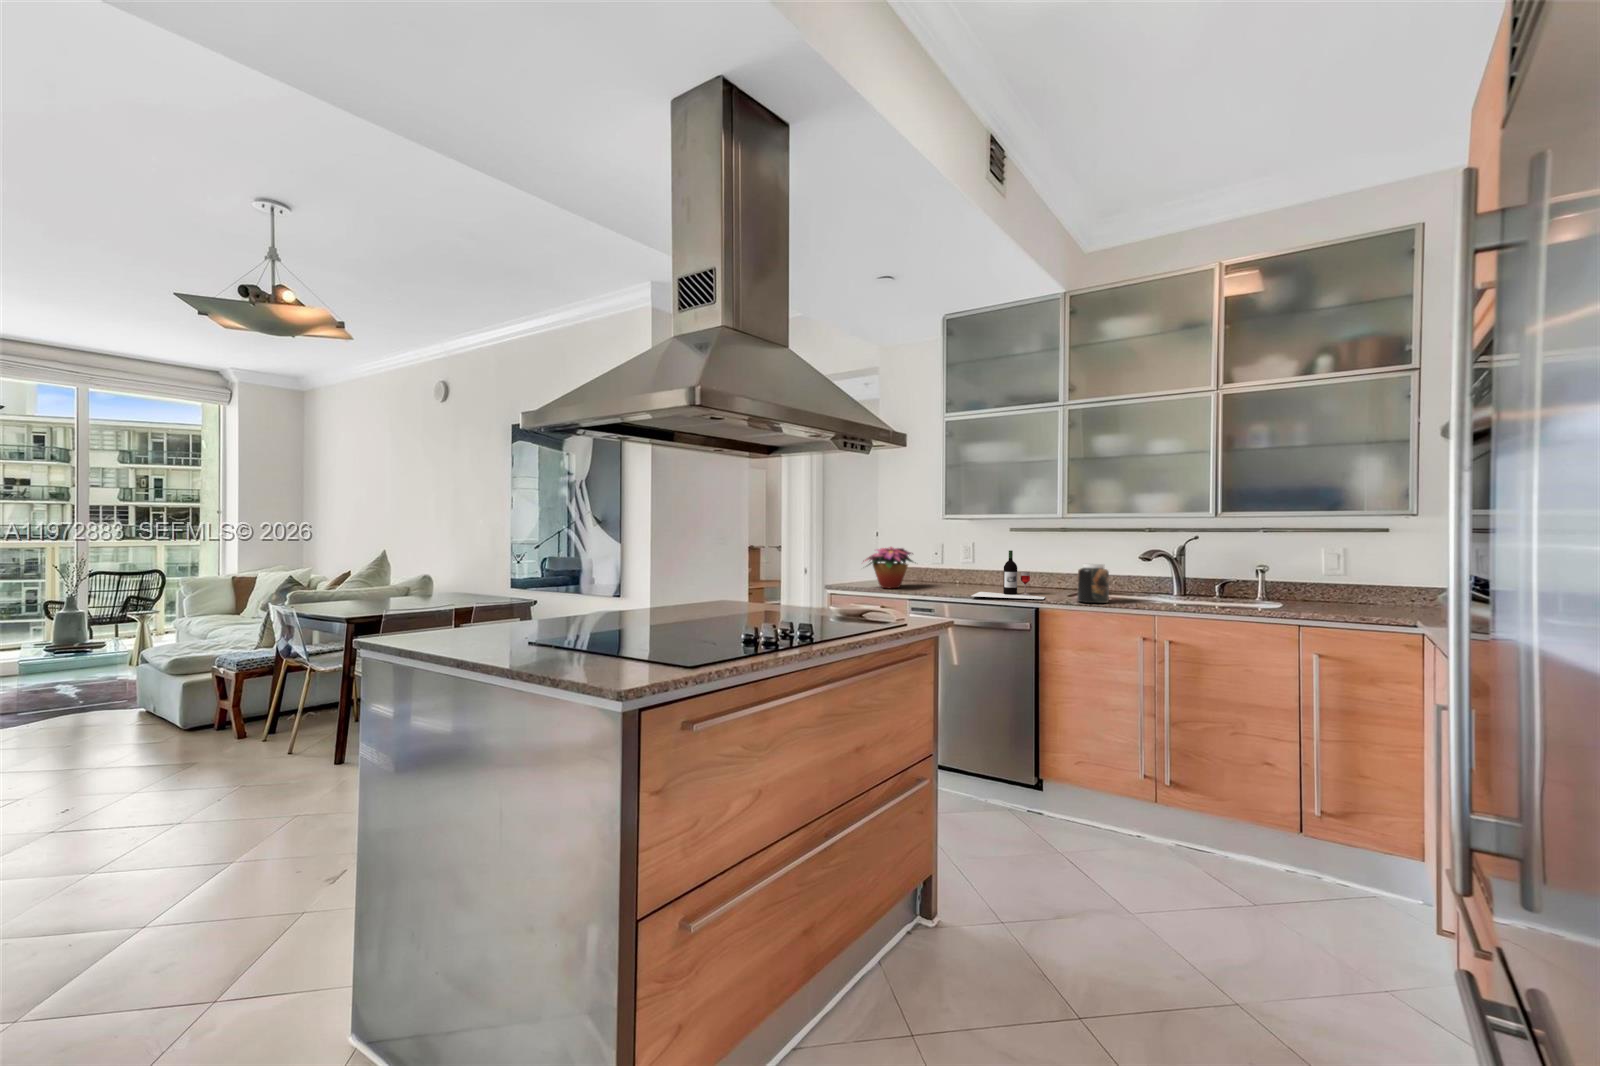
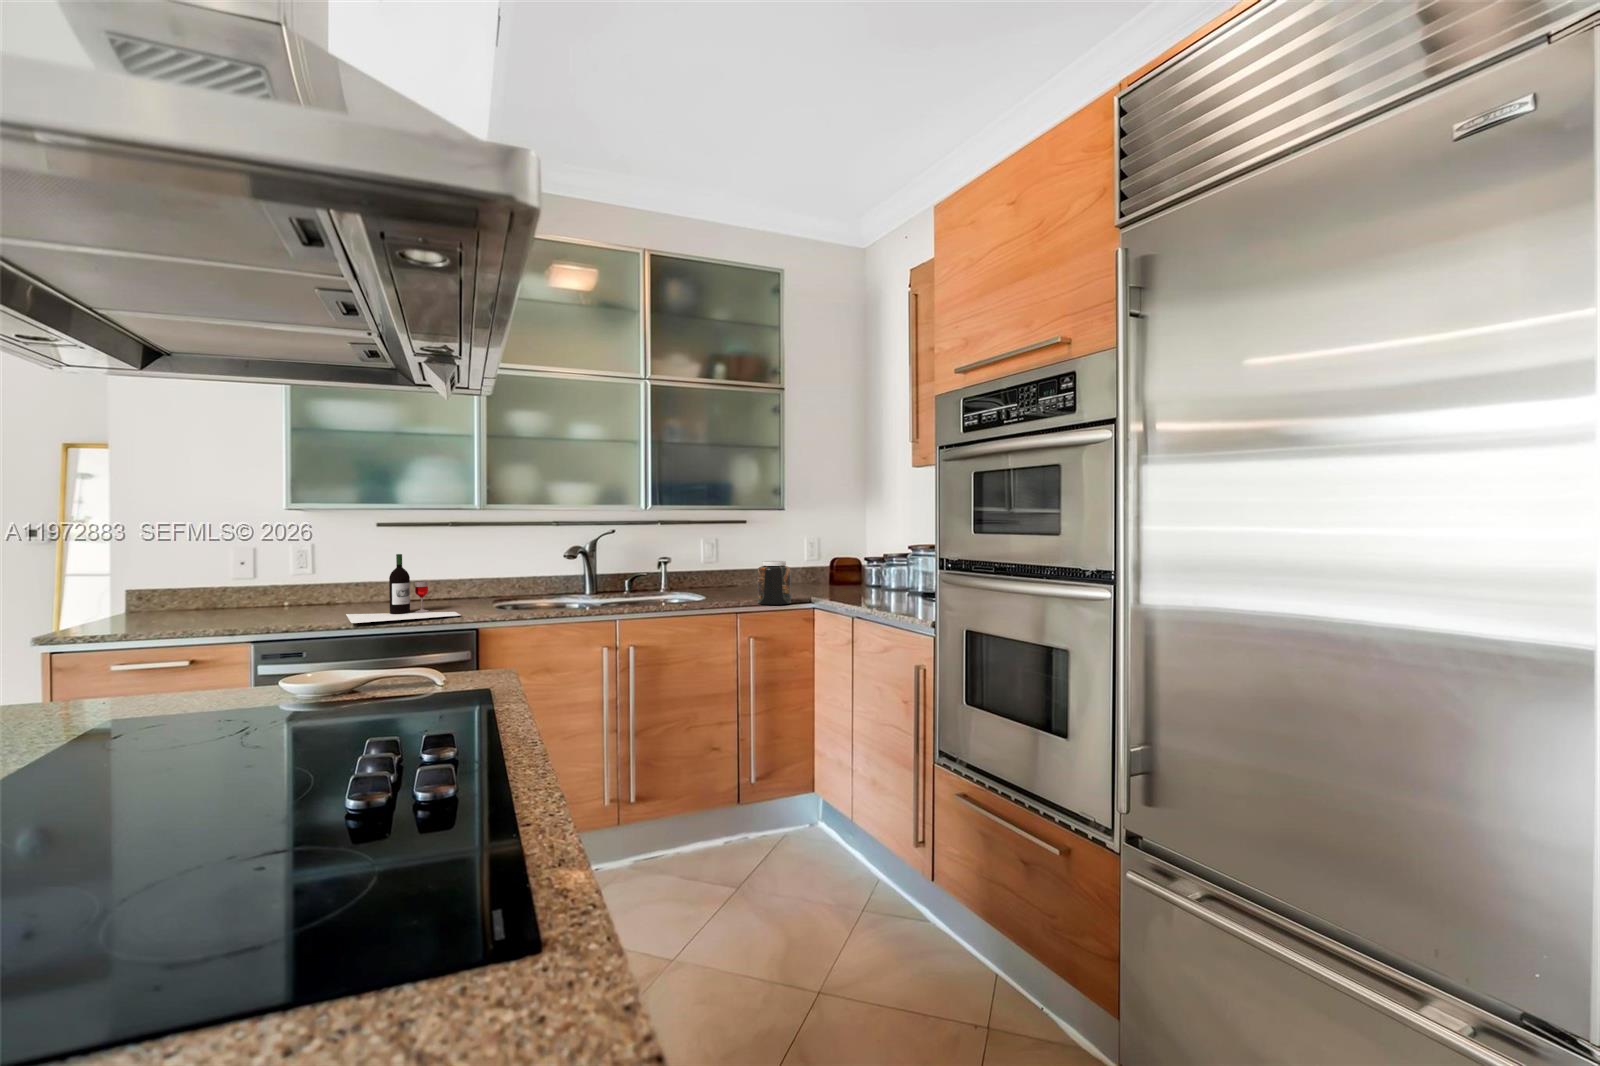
flower arrangement: present [863,547,913,588] -> none [89,556,223,626]
jar: present [1077,564,1109,603] -> present [758,561,791,605]

